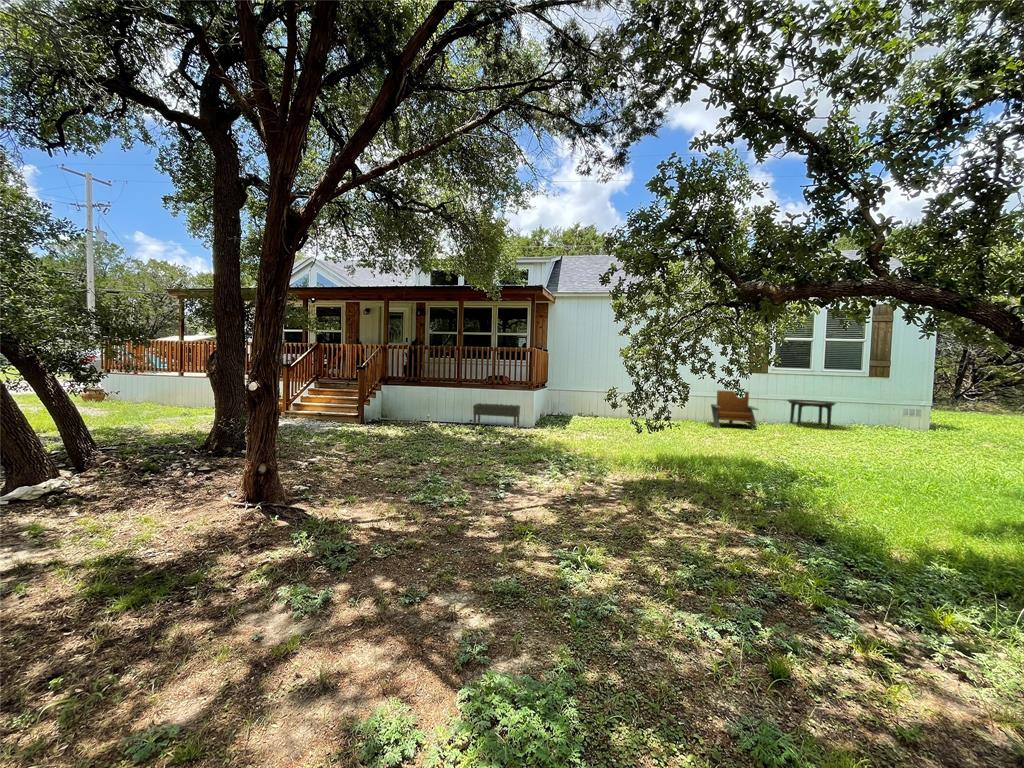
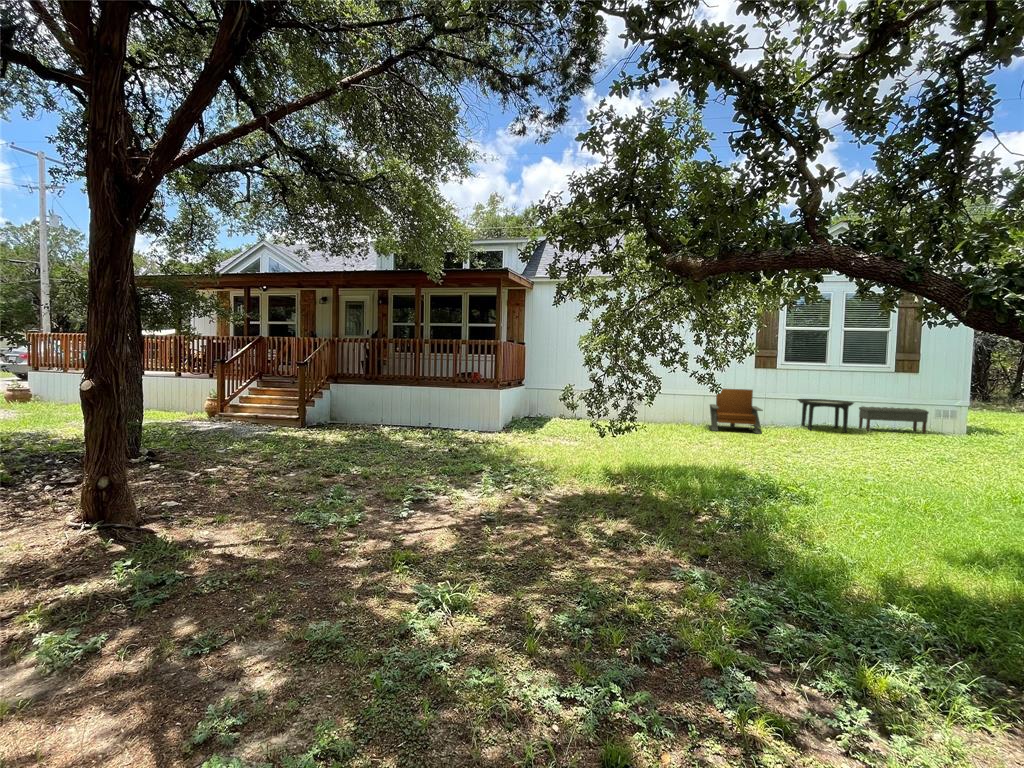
bench: present [473,403,520,427] -> present [859,406,929,434]

